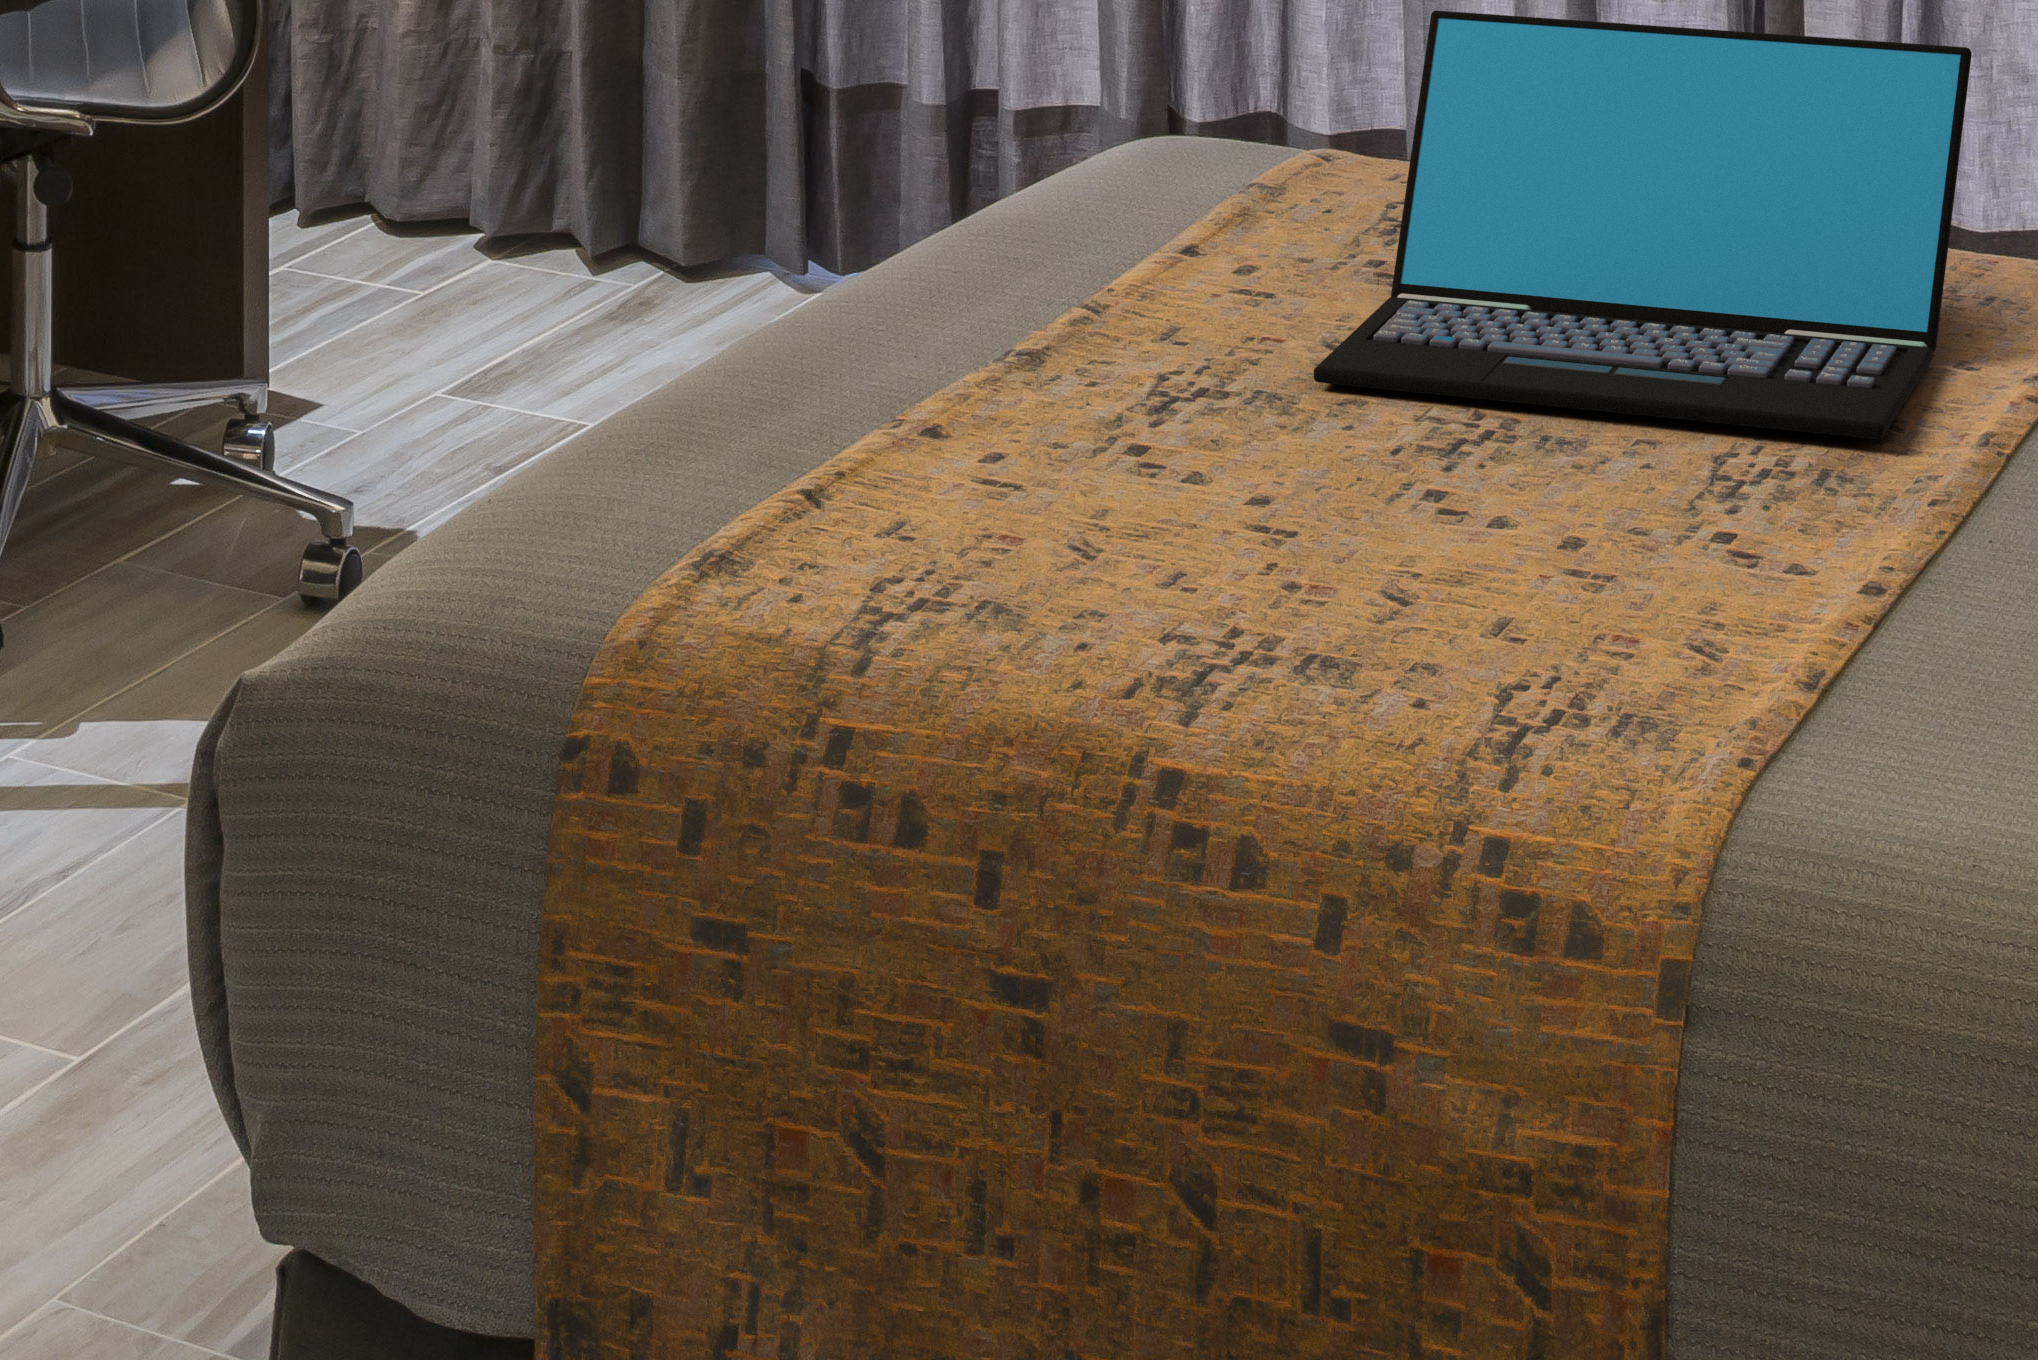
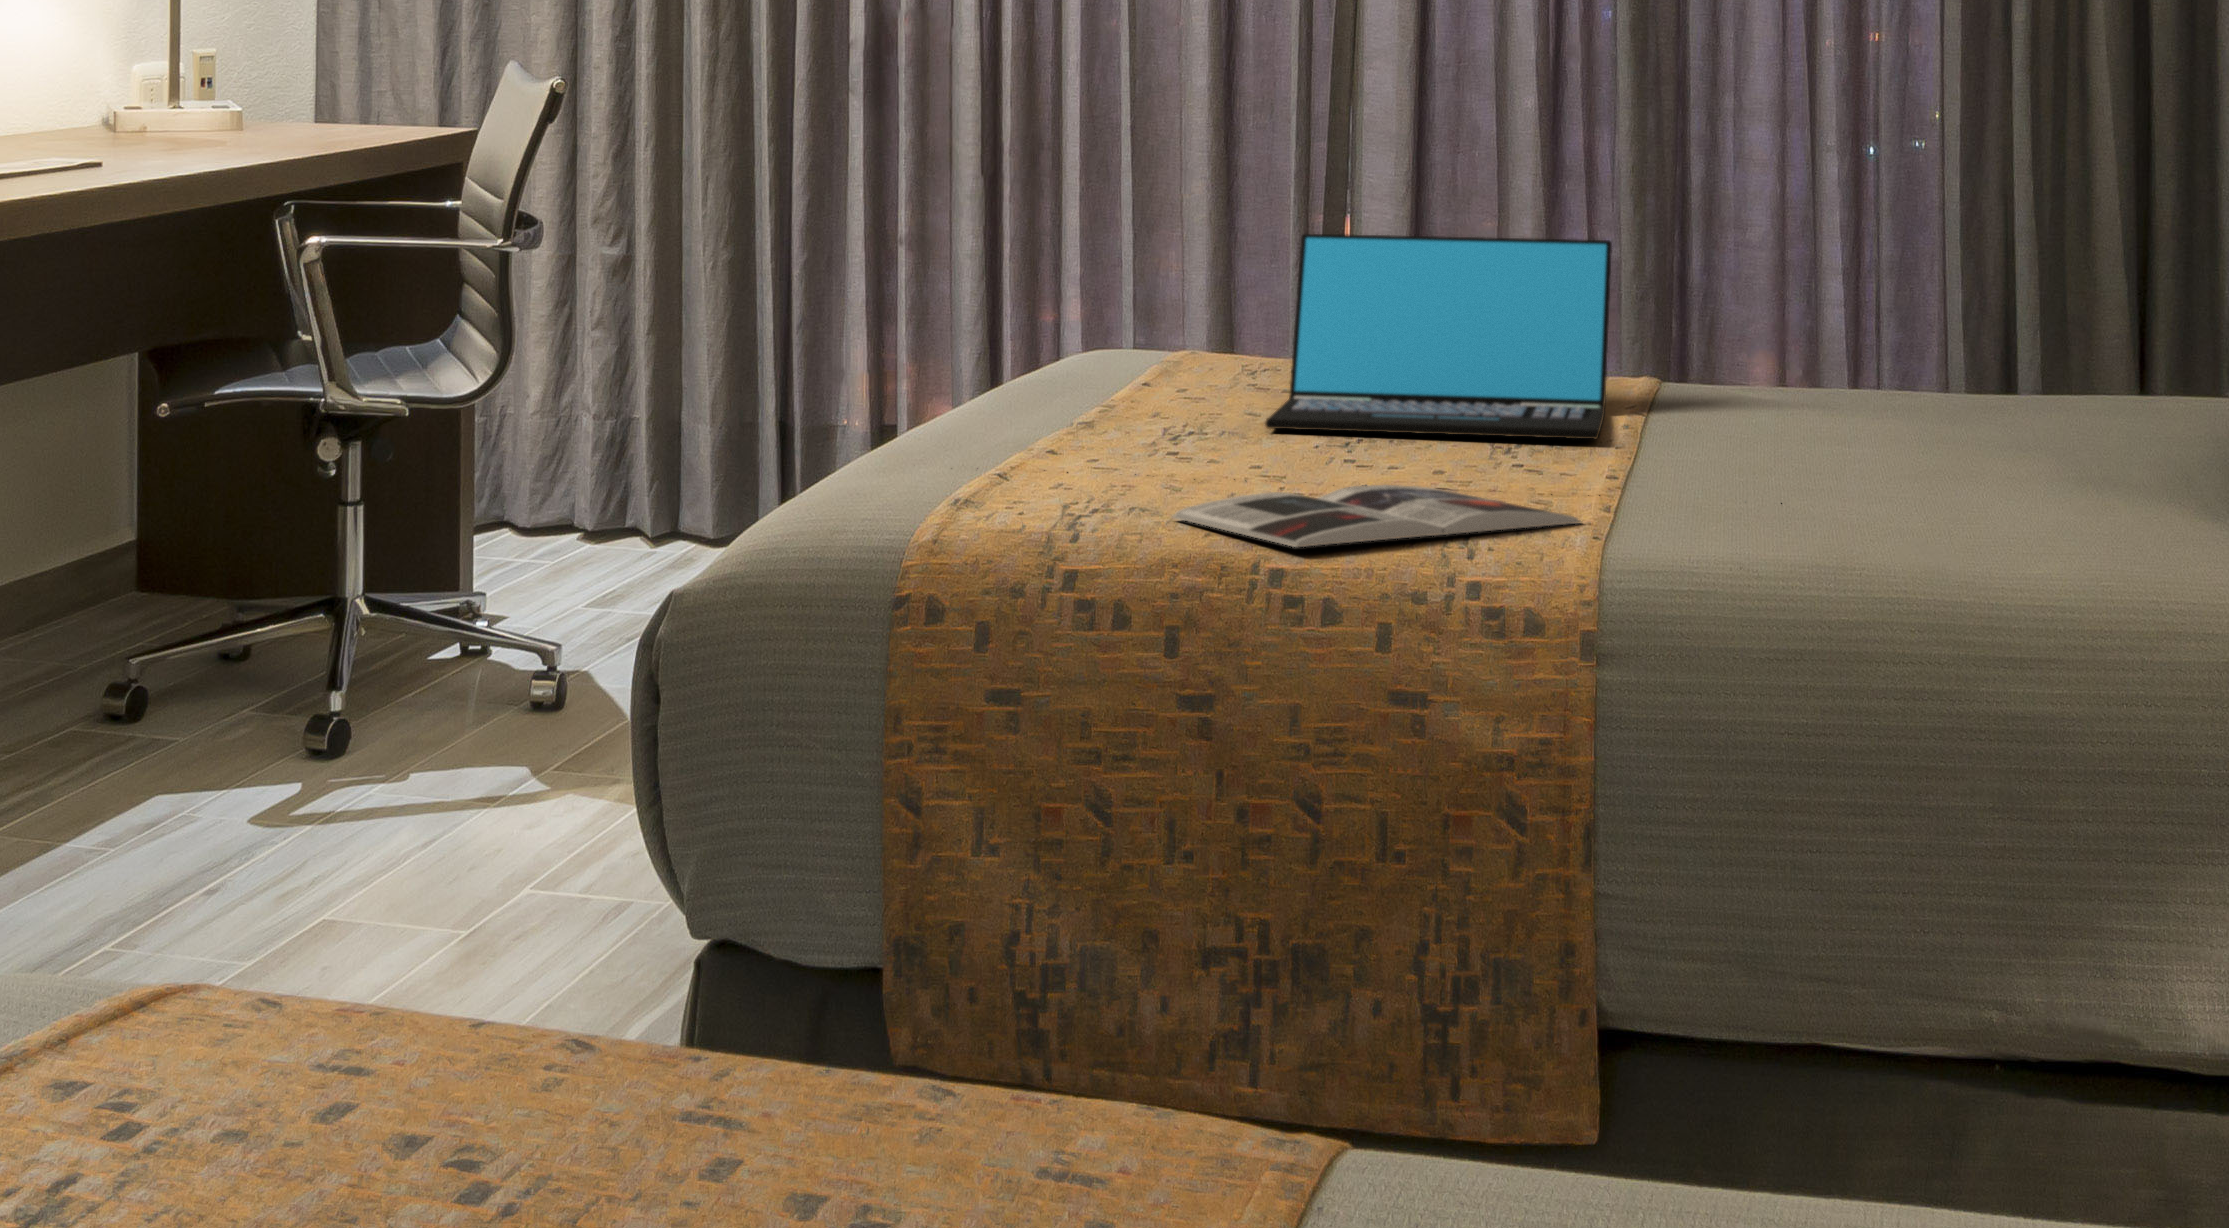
magazine: none [1053,563,1755,735] -> present [1173,485,1582,547]

